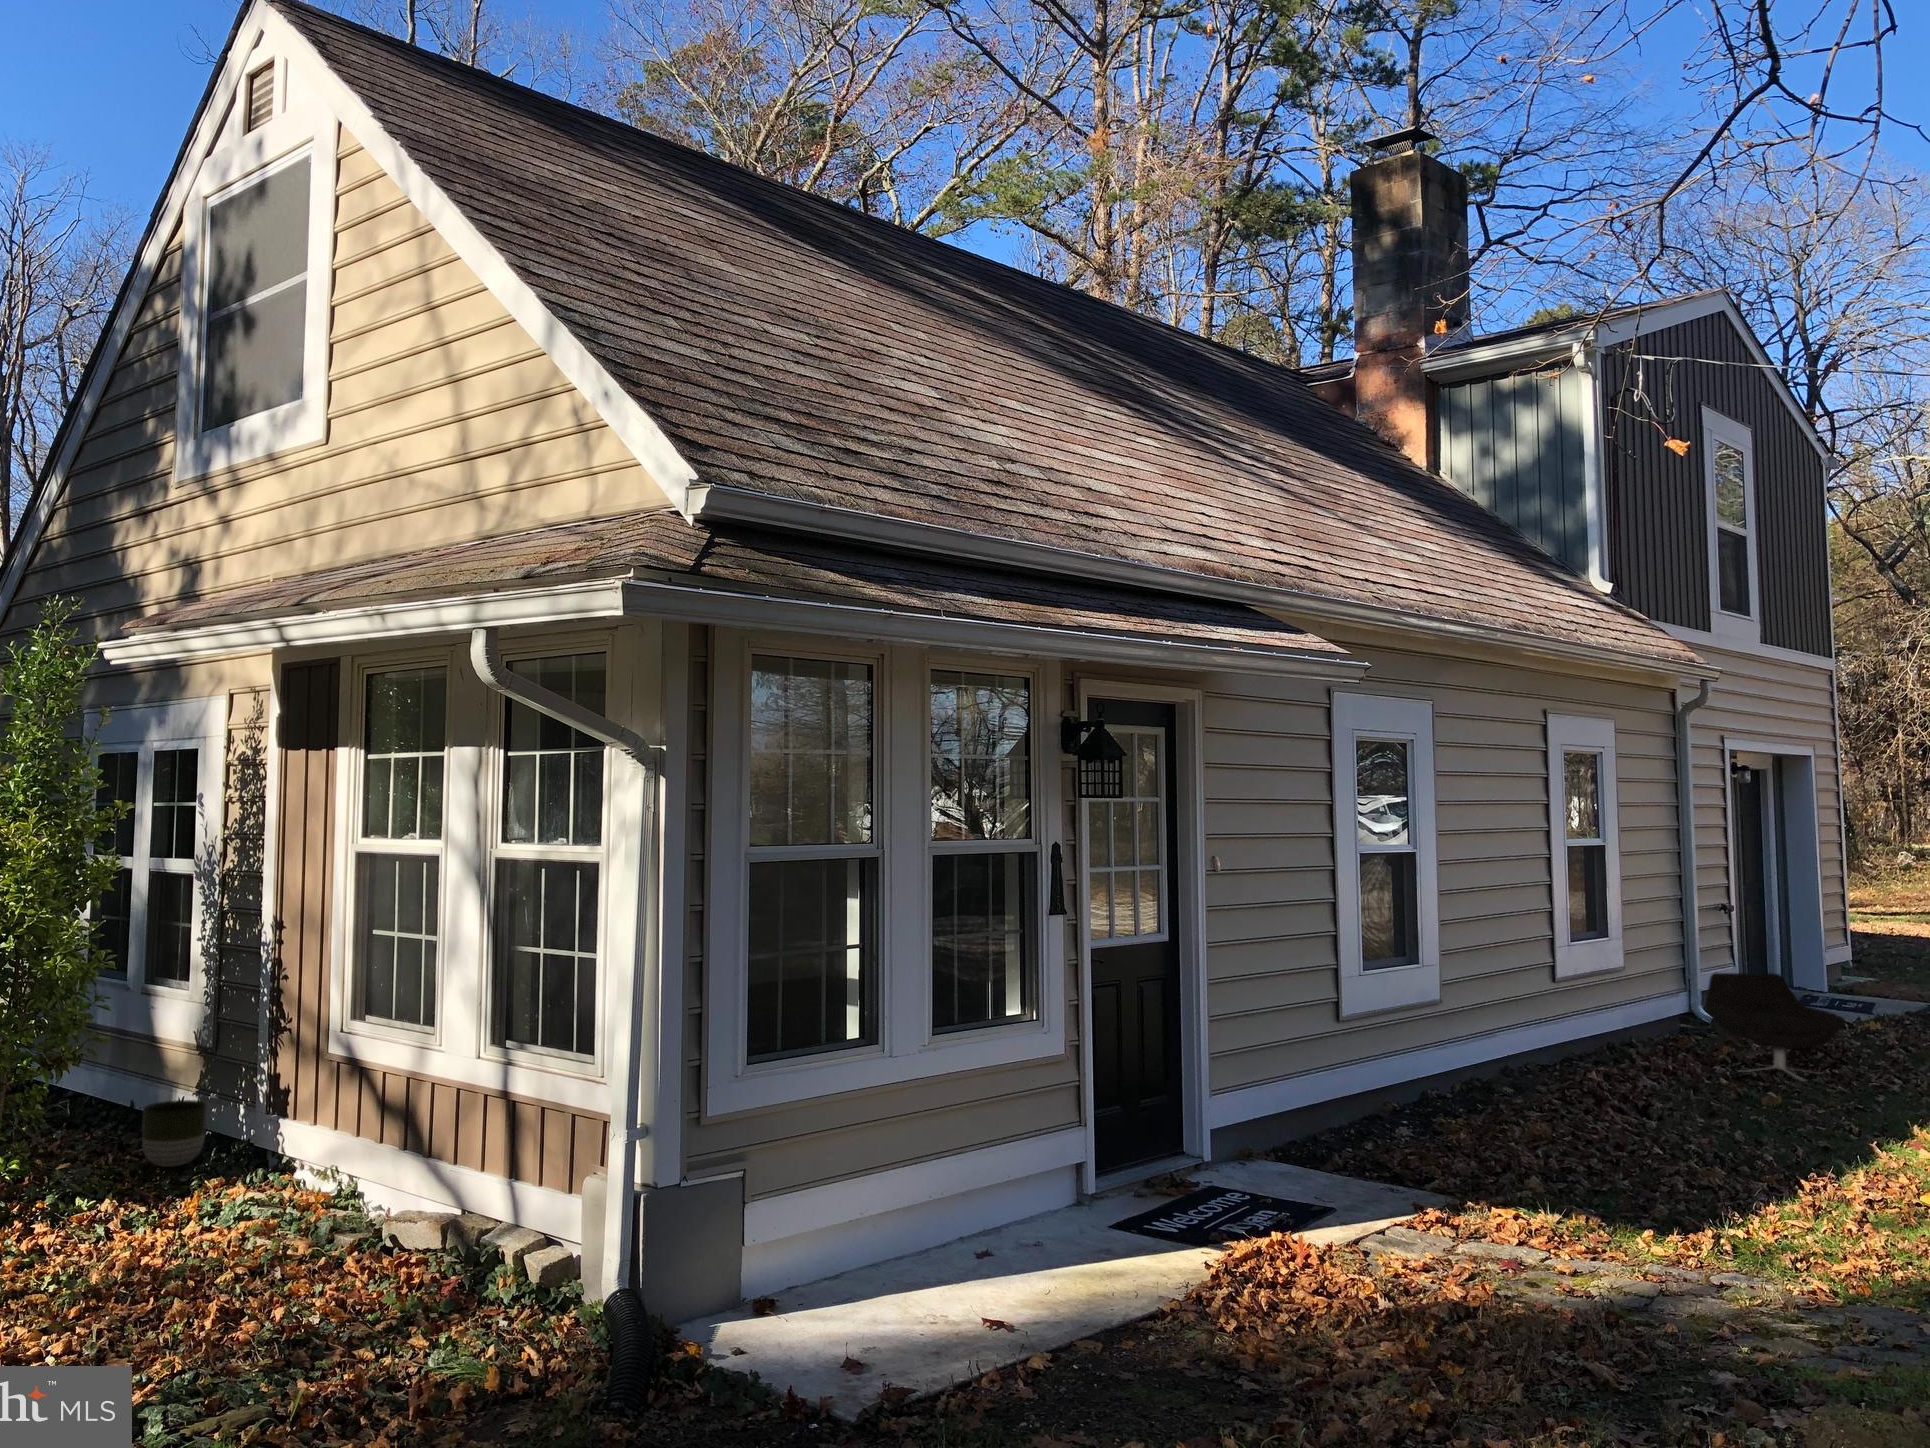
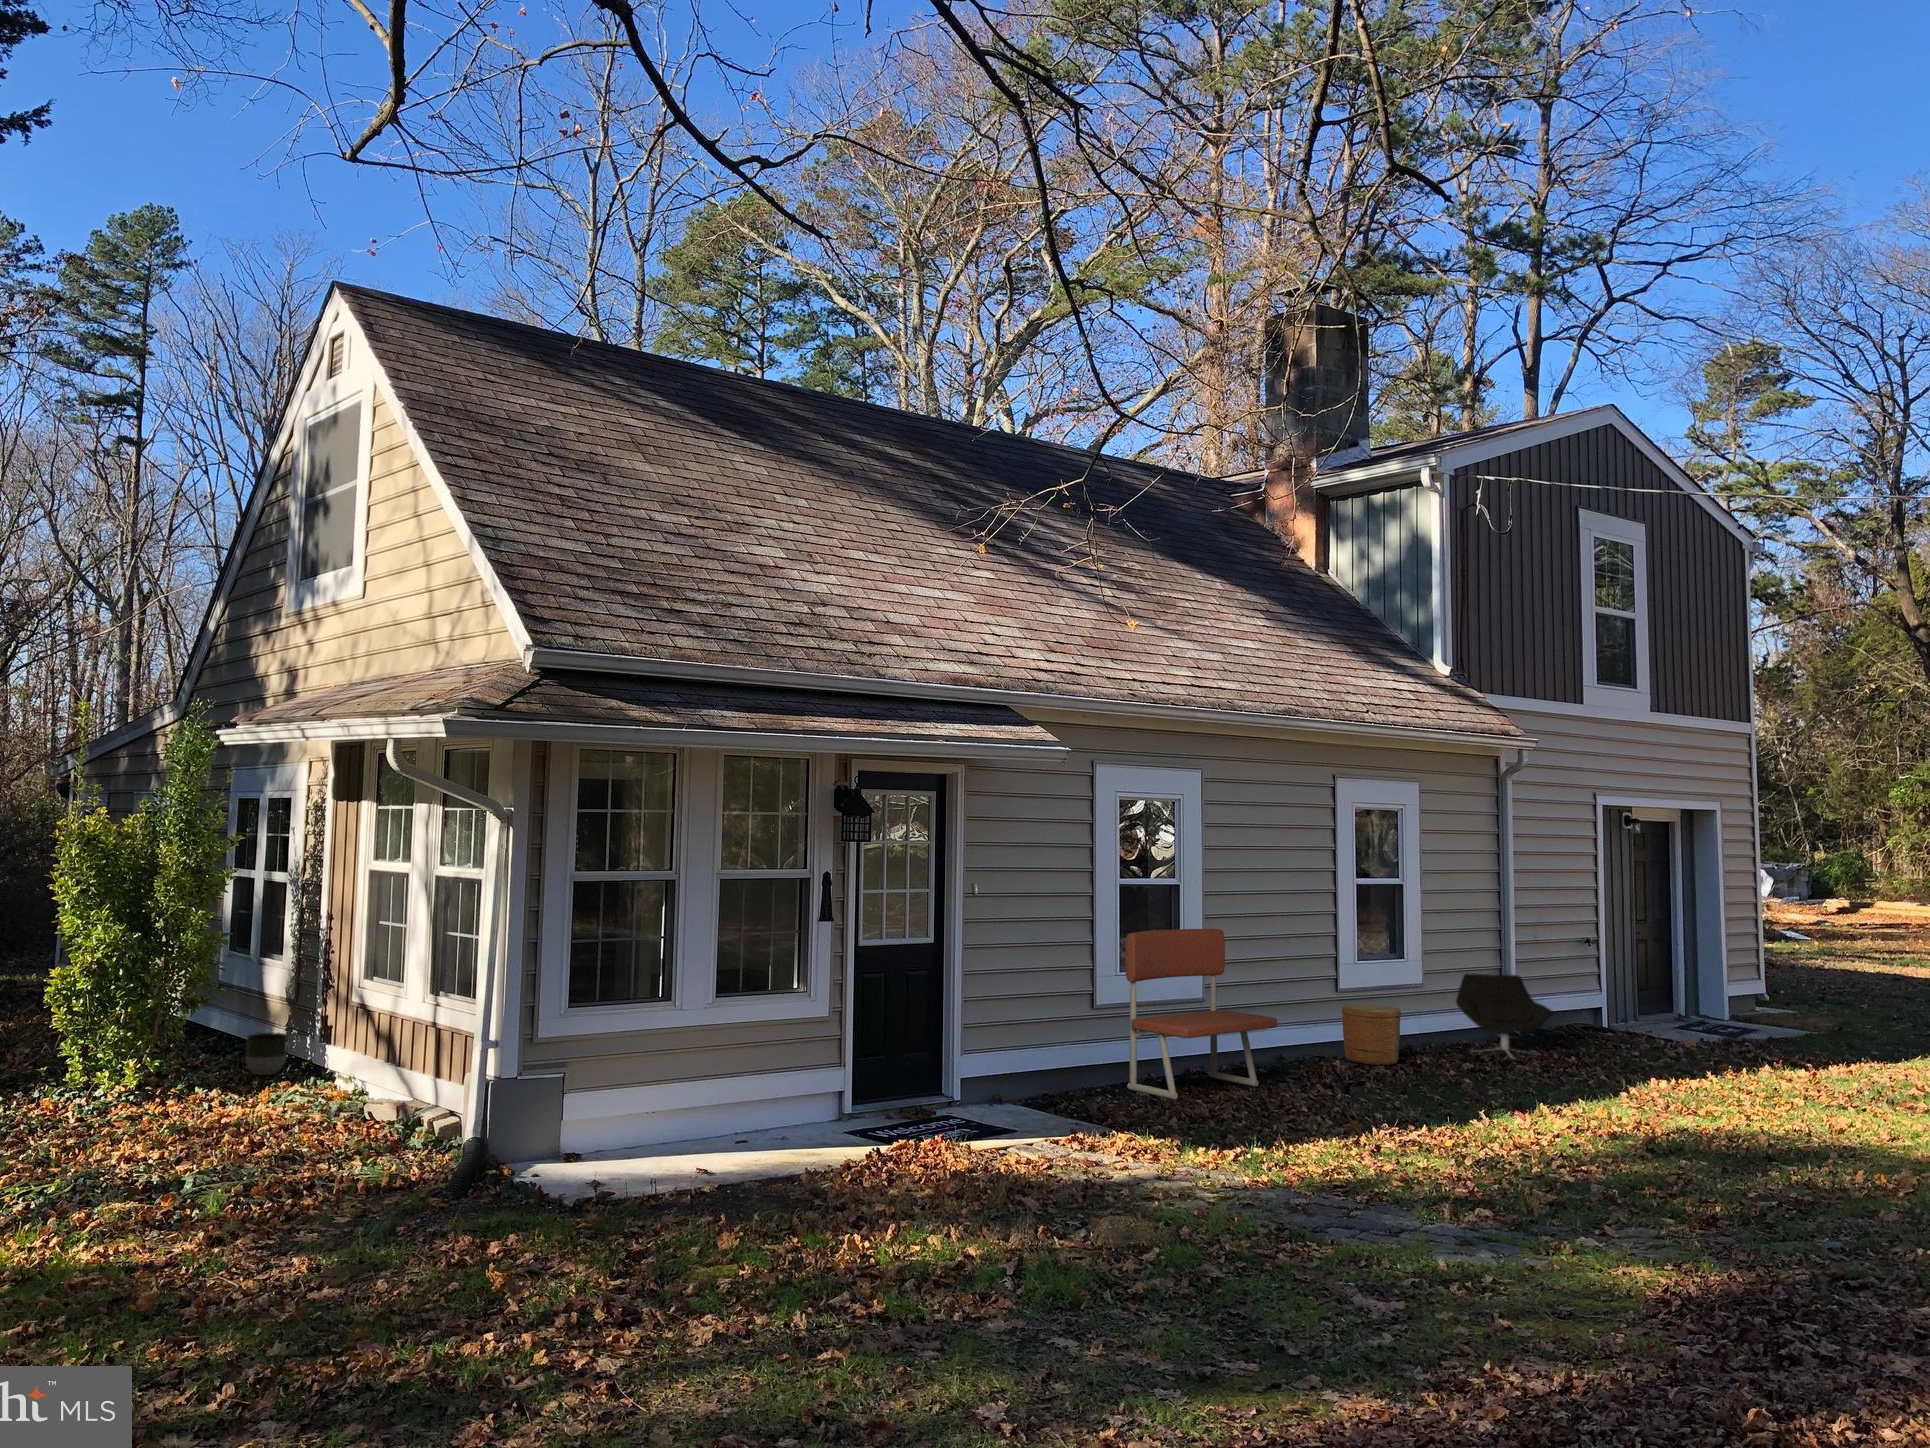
bench: none [1414,923,1604,1160] -> present [1125,929,1277,1099]
woven basket: none [1608,1016,1689,1096] -> present [1342,1004,1401,1065]

